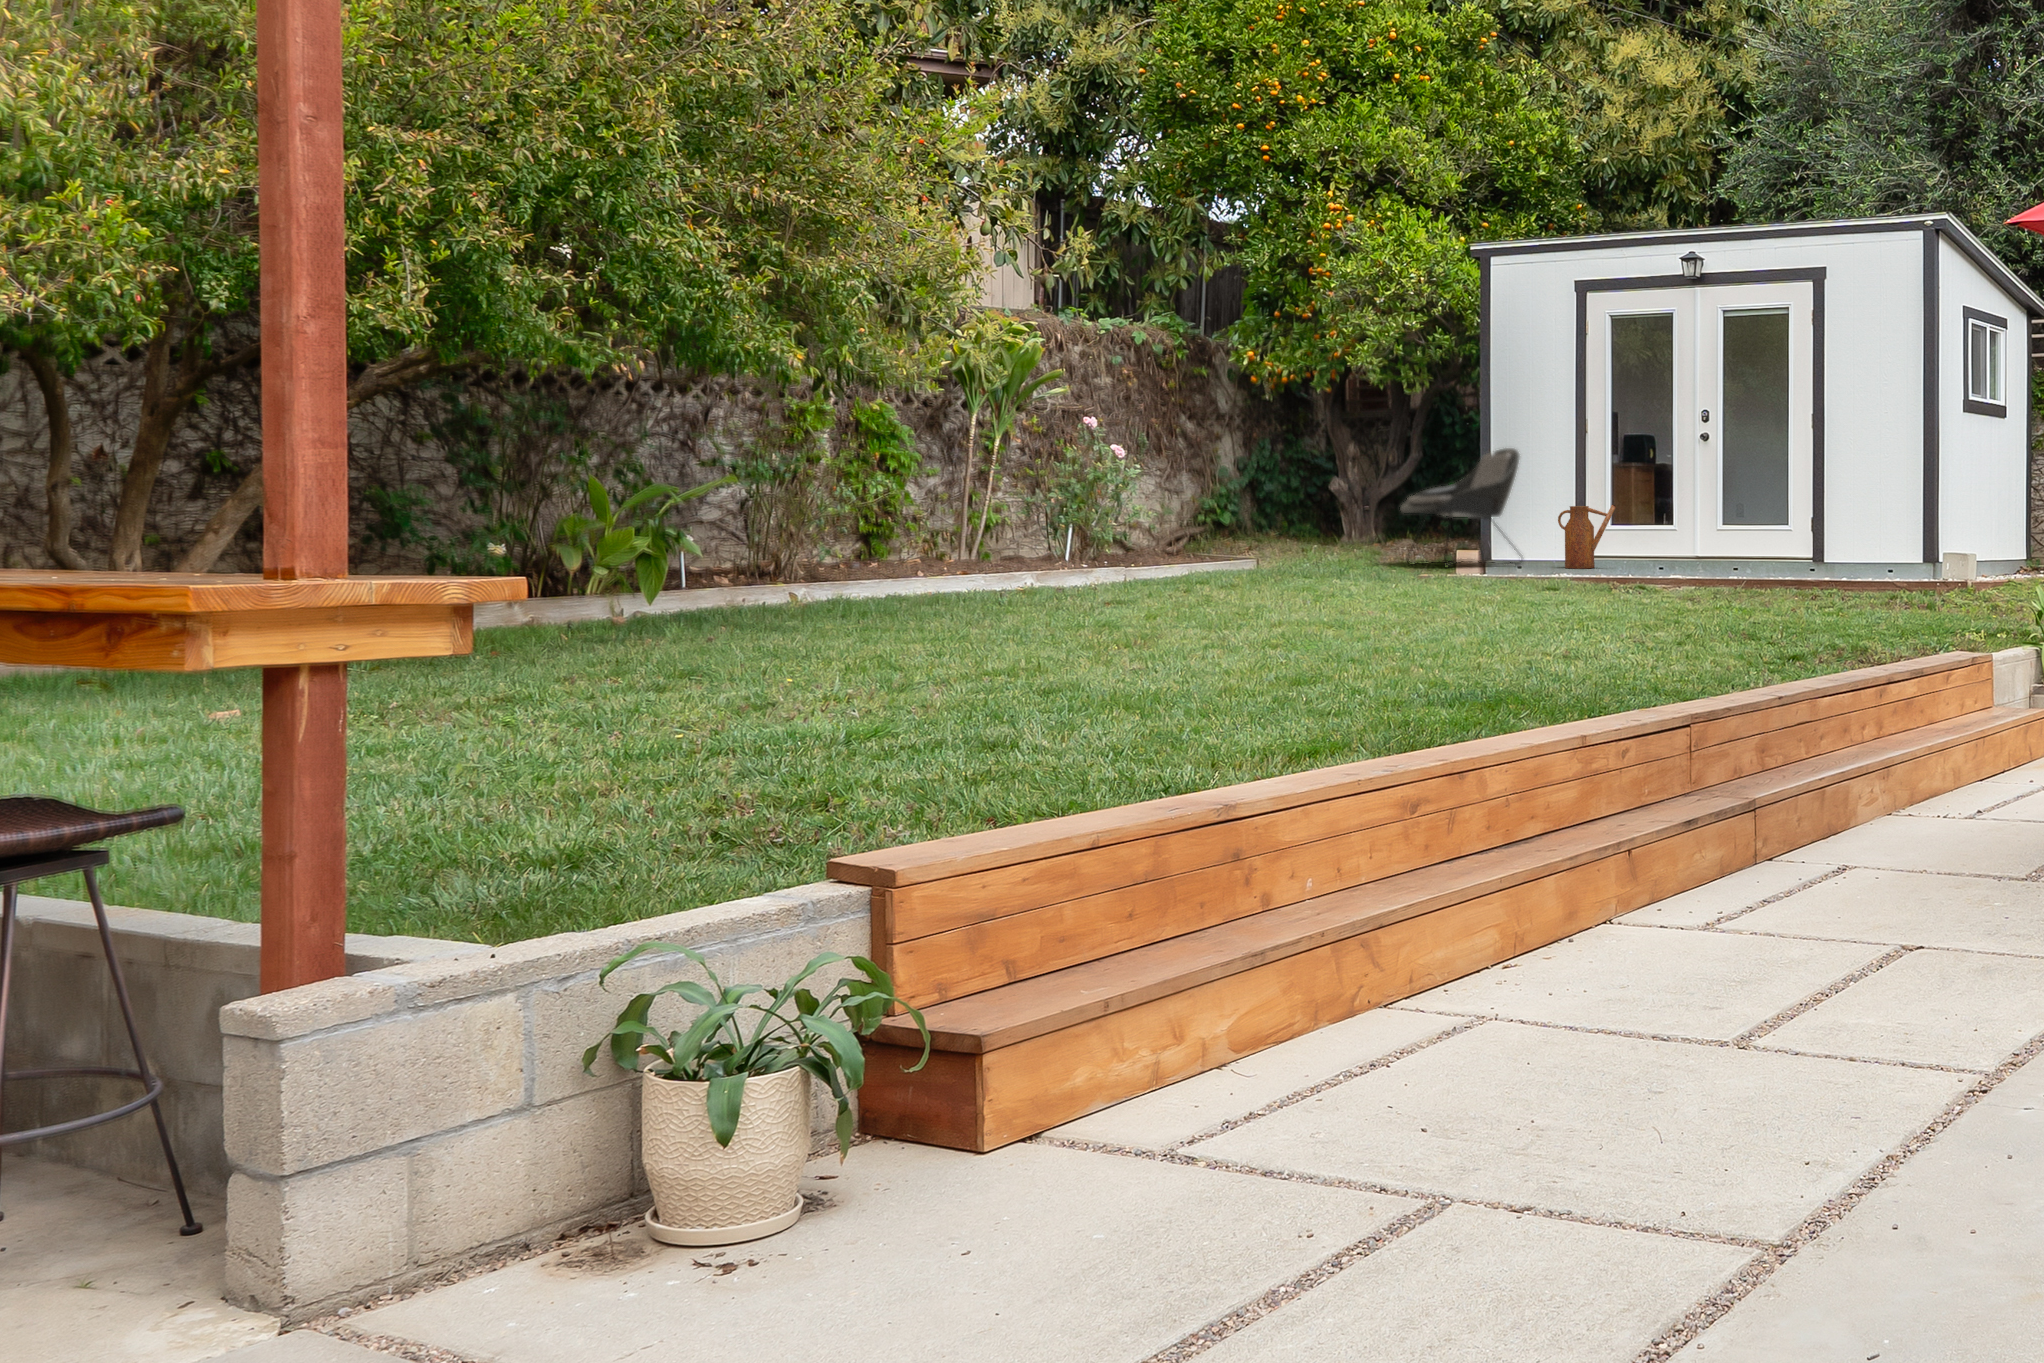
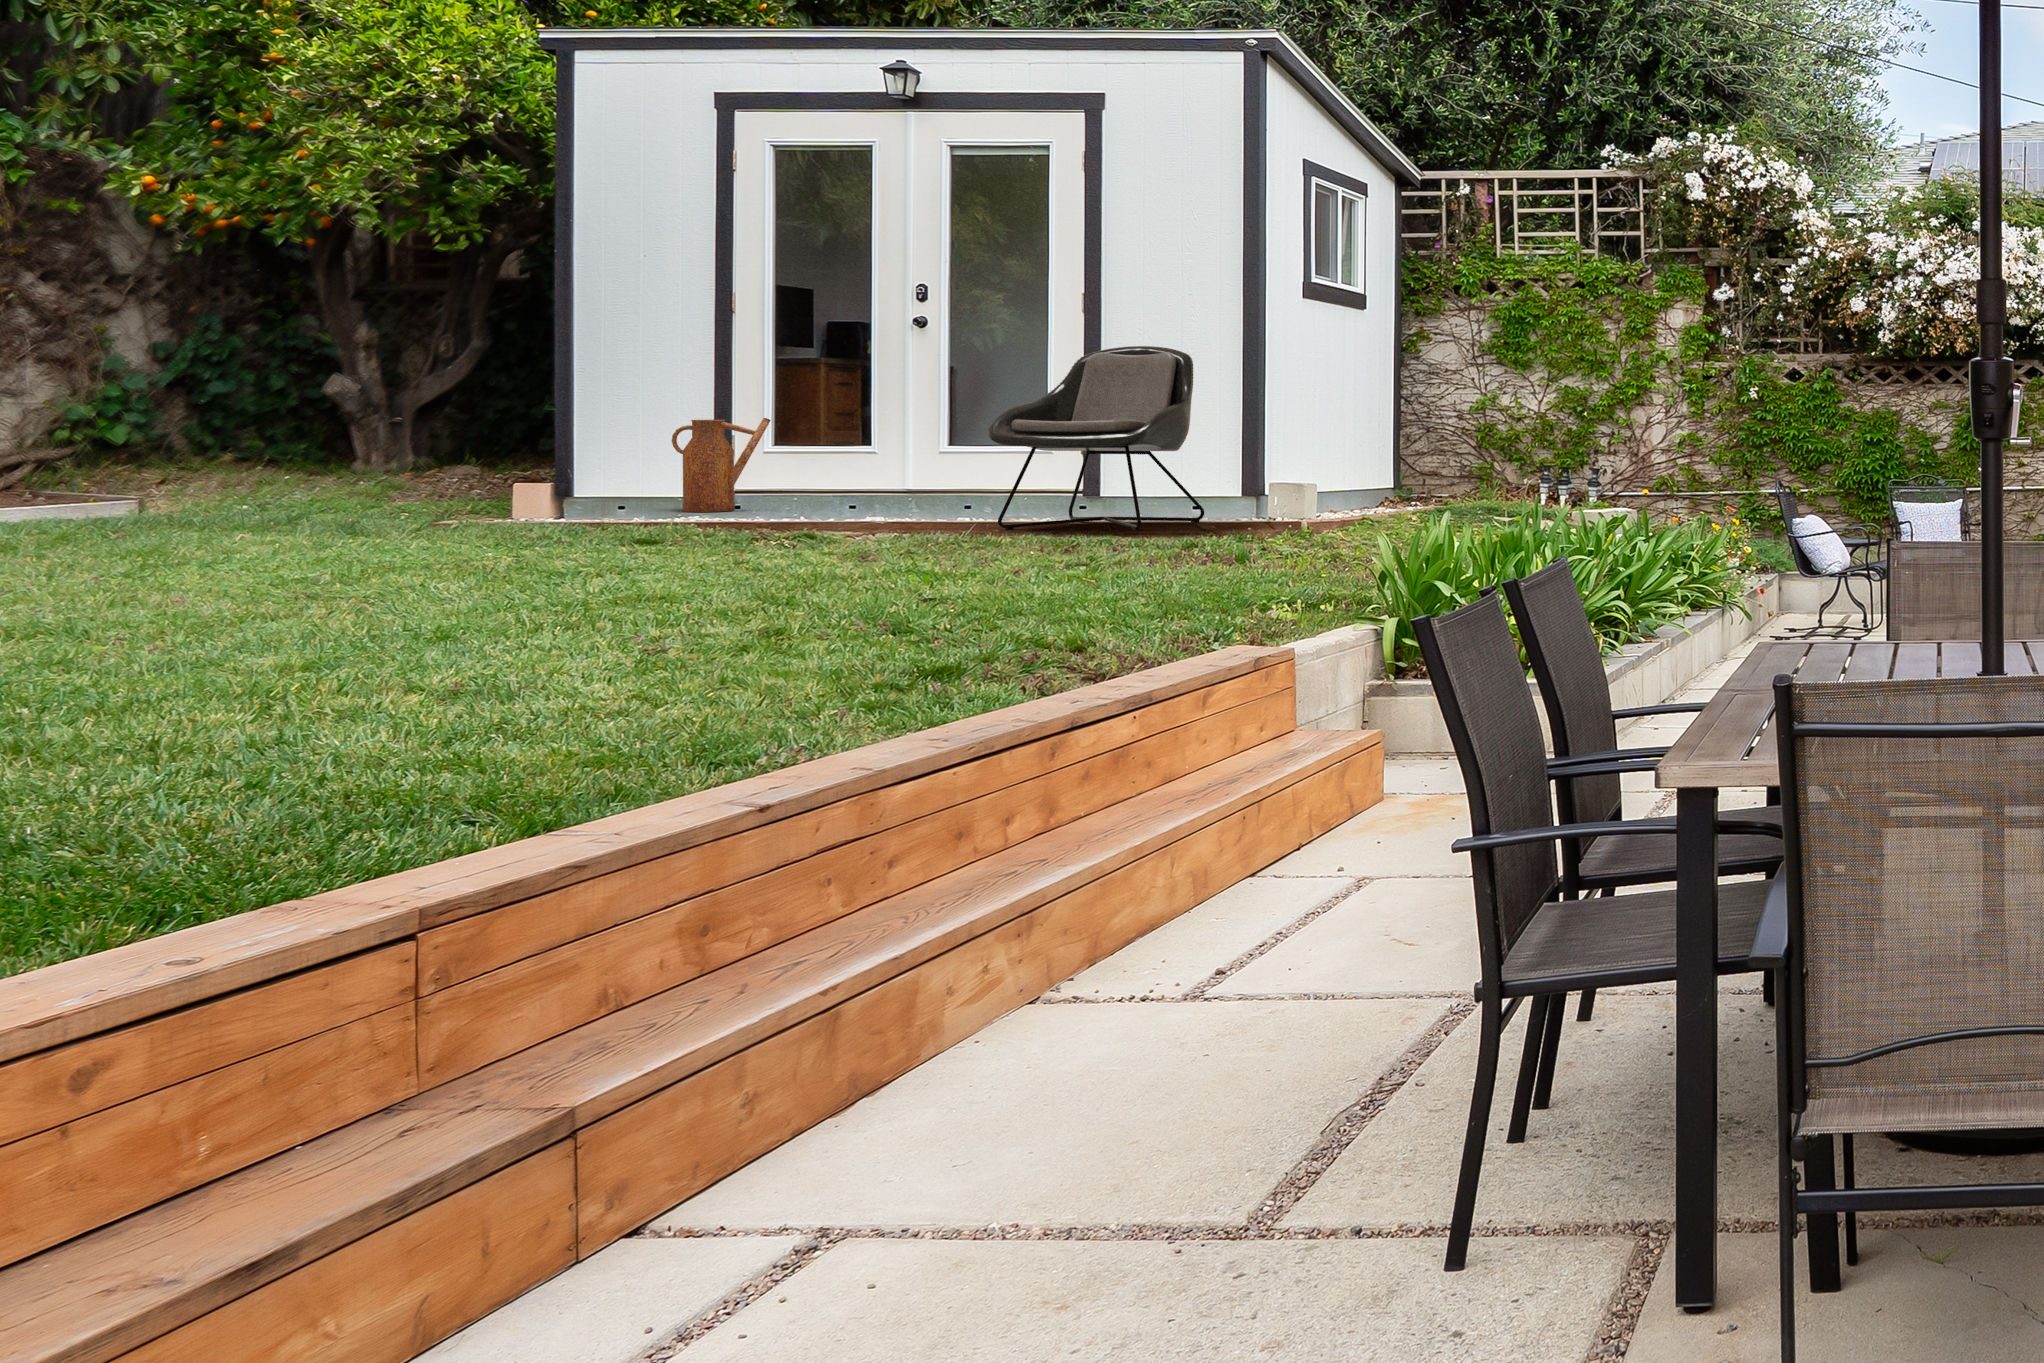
lounge chair: present [1401,448,1521,567] -> present [988,346,1204,531]

